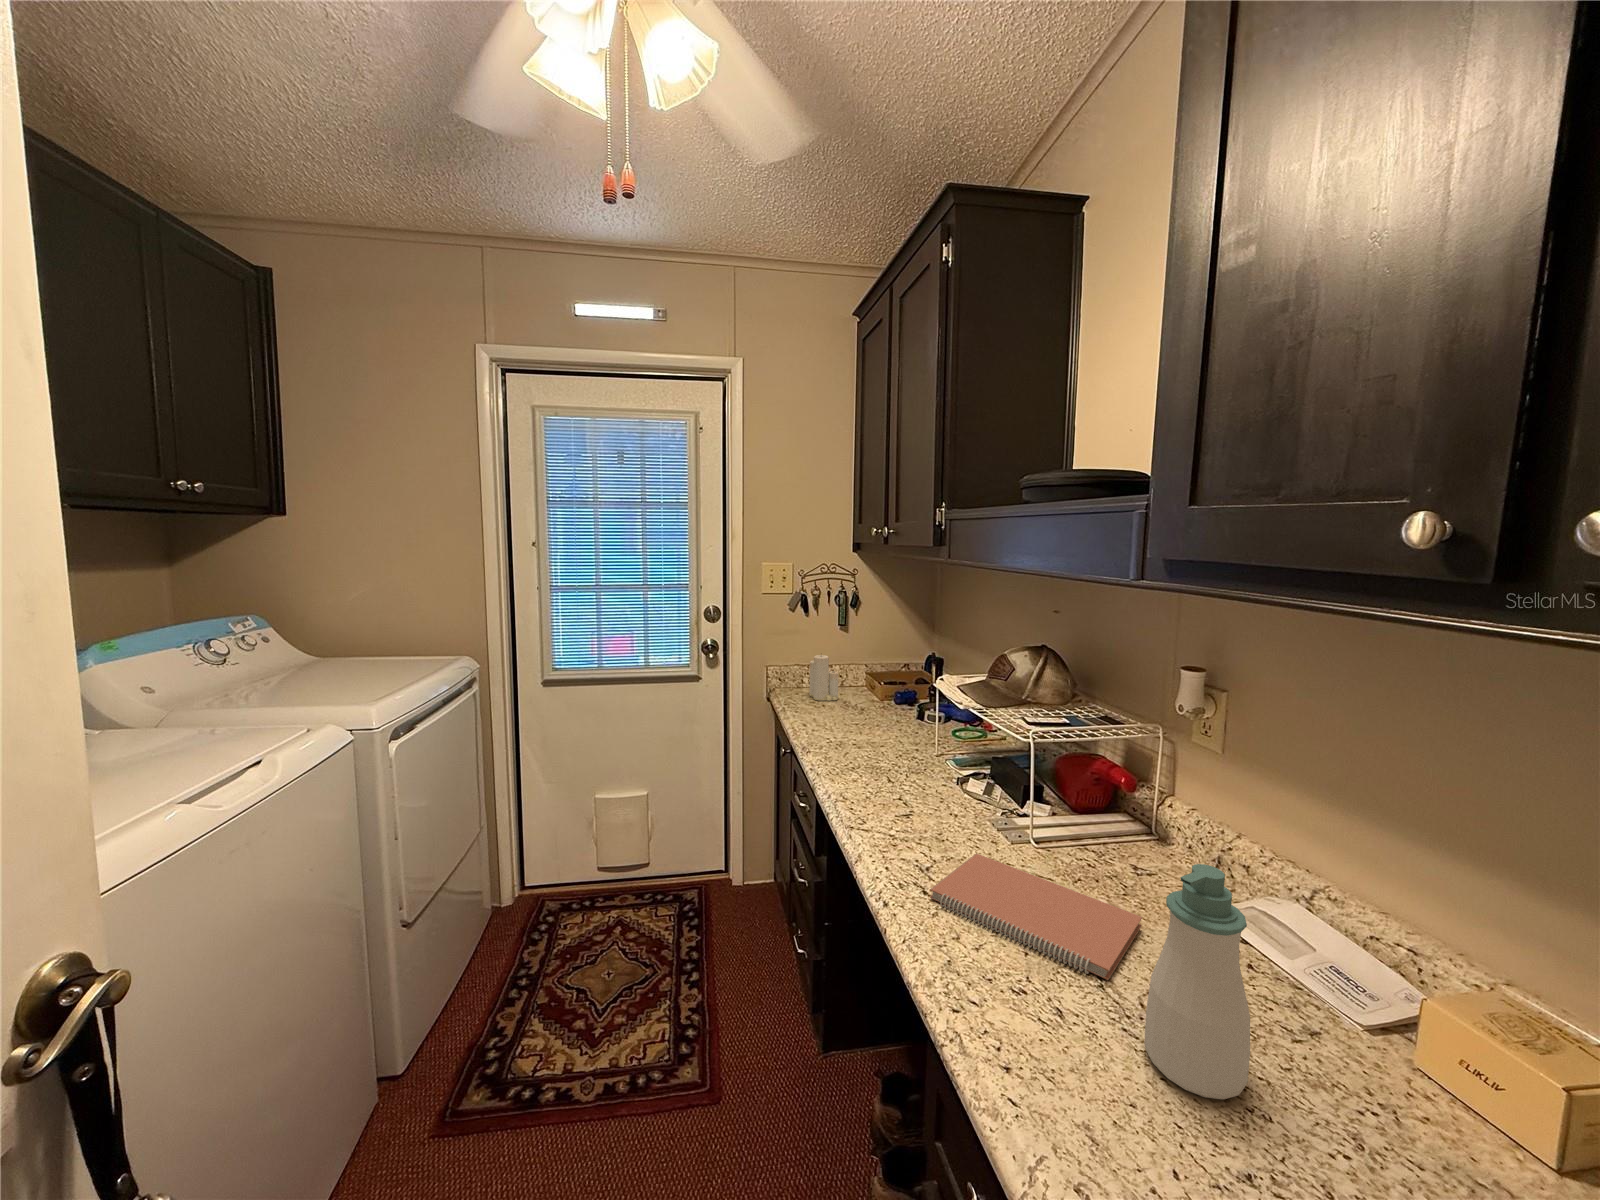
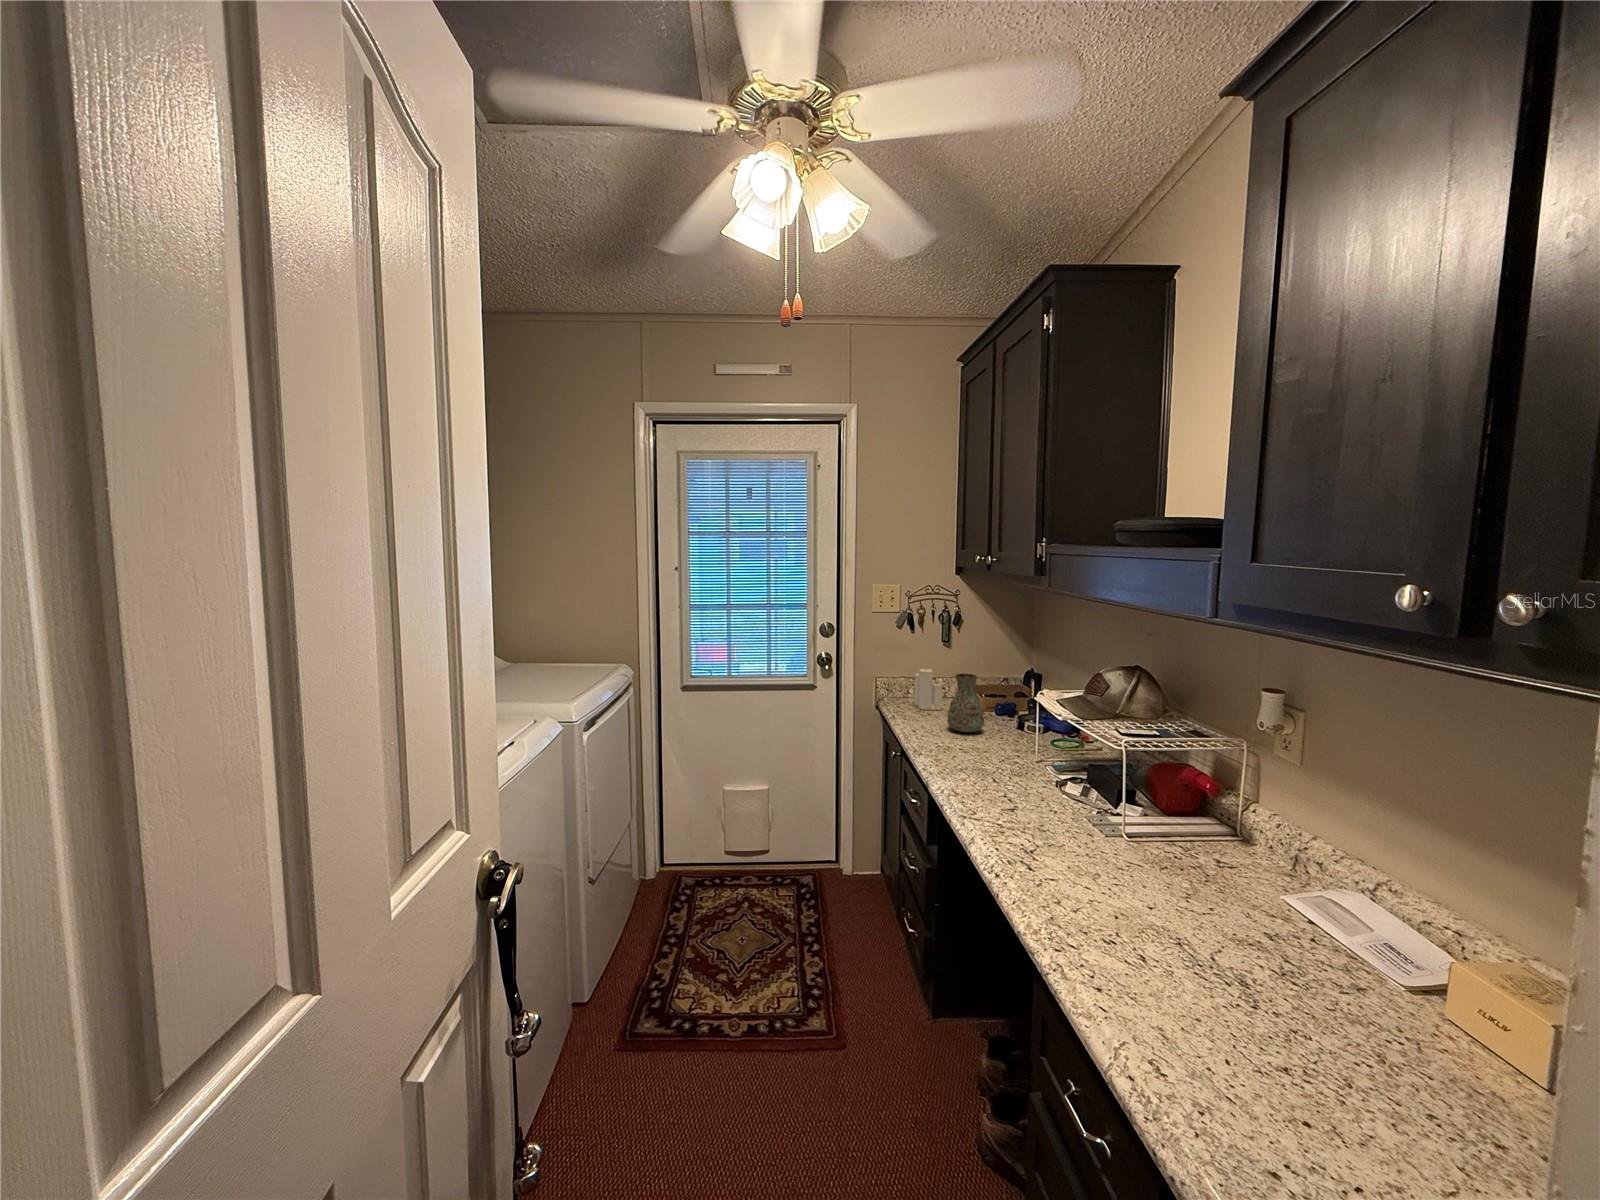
decorative vase: none [843,659,882,725] -> present [947,674,984,732]
notebook: present [930,853,1142,980] -> none [1035,841,1219,940]
soap bottle: present [1144,864,1250,1099] -> none [1211,844,1296,1022]

